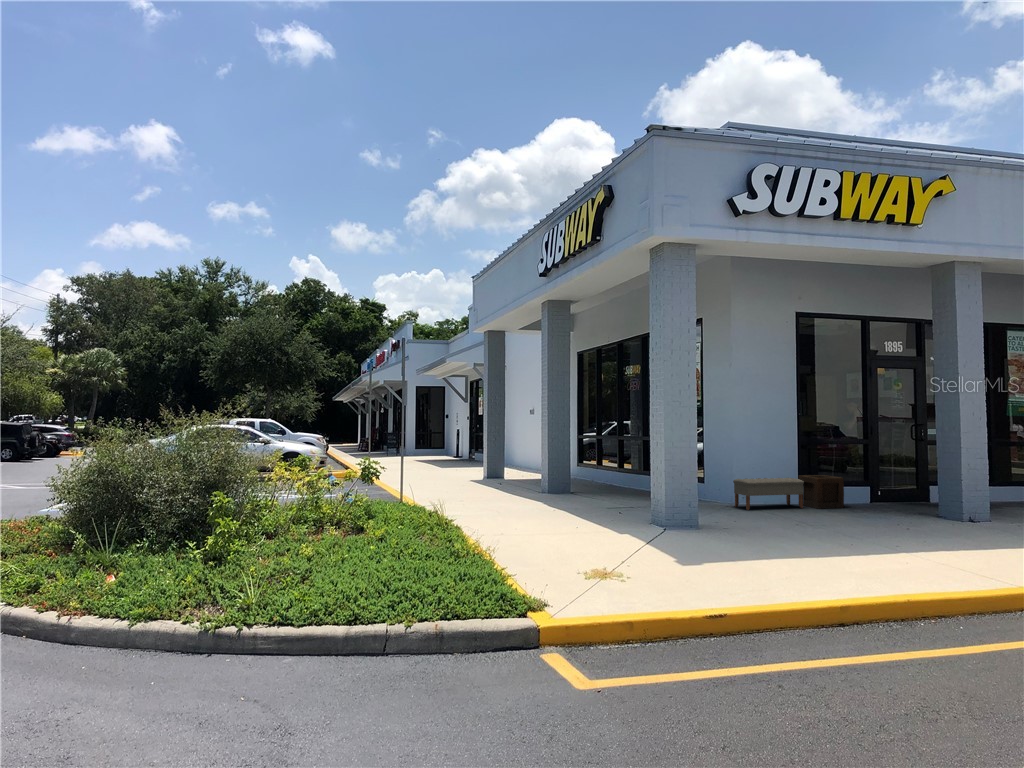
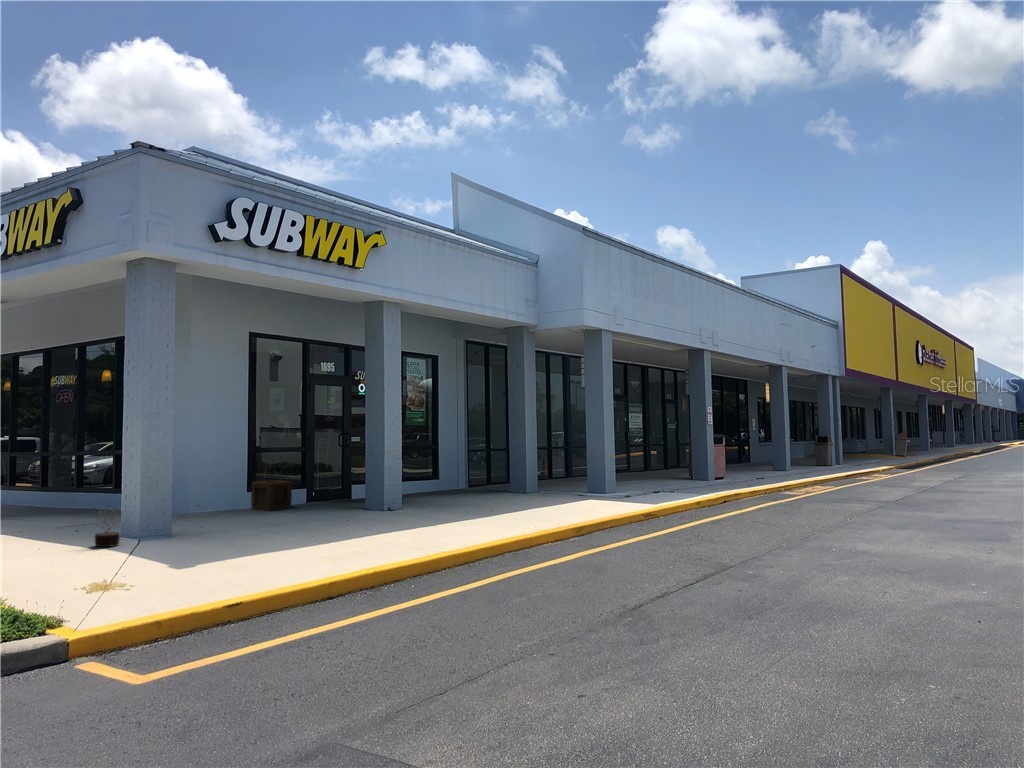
bench: present [733,478,804,510] -> none [192,485,258,518]
decorative plant: none [629,491,651,529] -> present [95,507,120,547]

